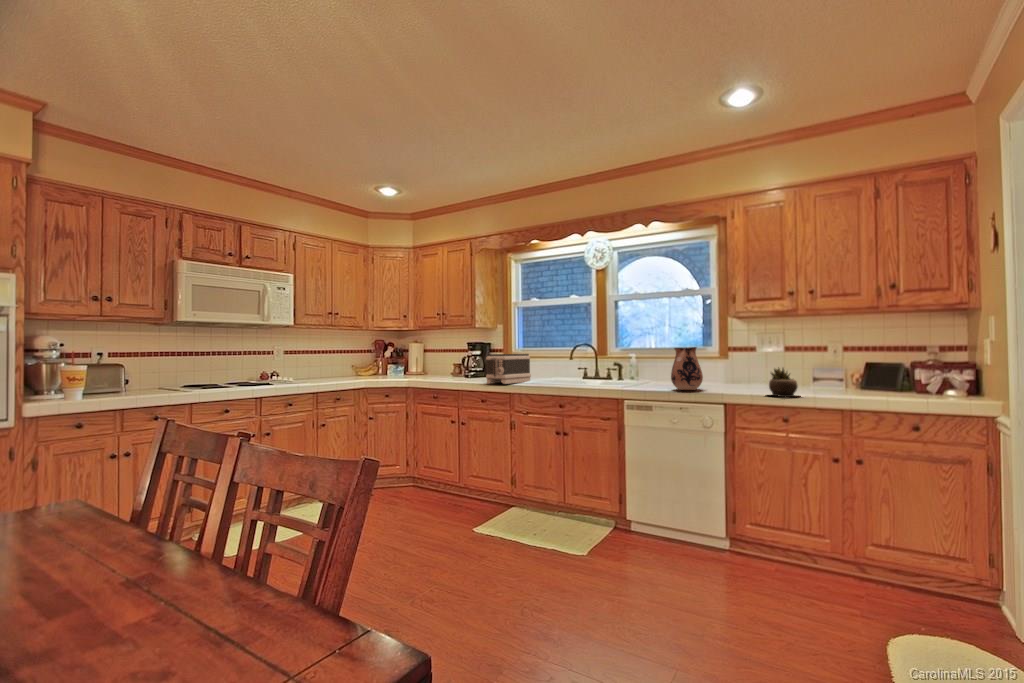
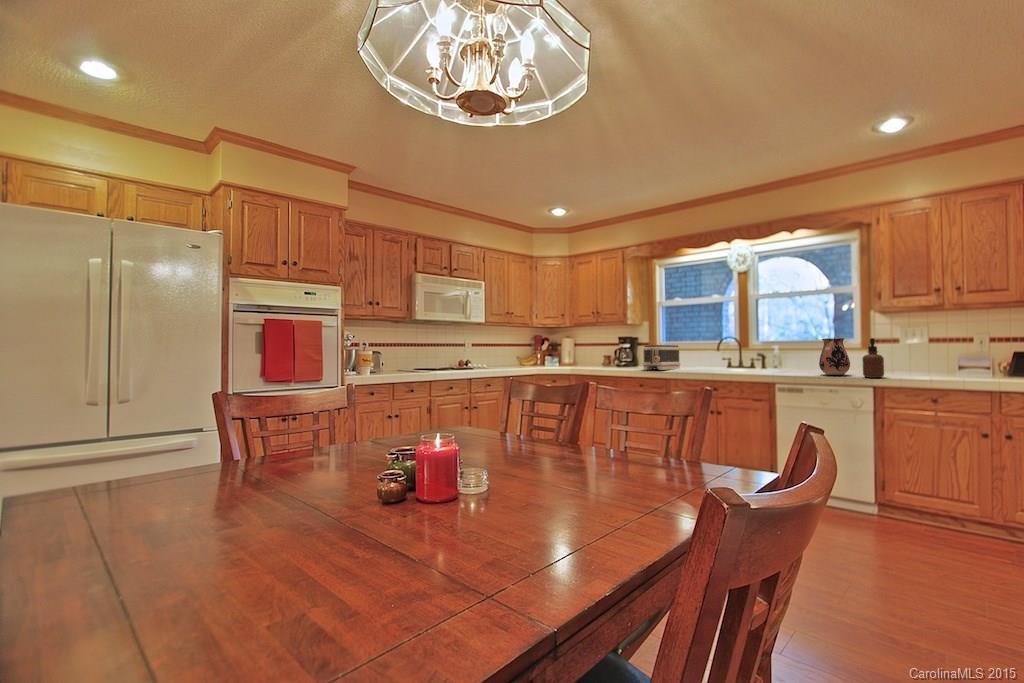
soap dispenser: none [714,348,736,394] -> present [862,338,884,378]
succulent plant: present [769,367,799,397] -> none [912,354,954,380]

